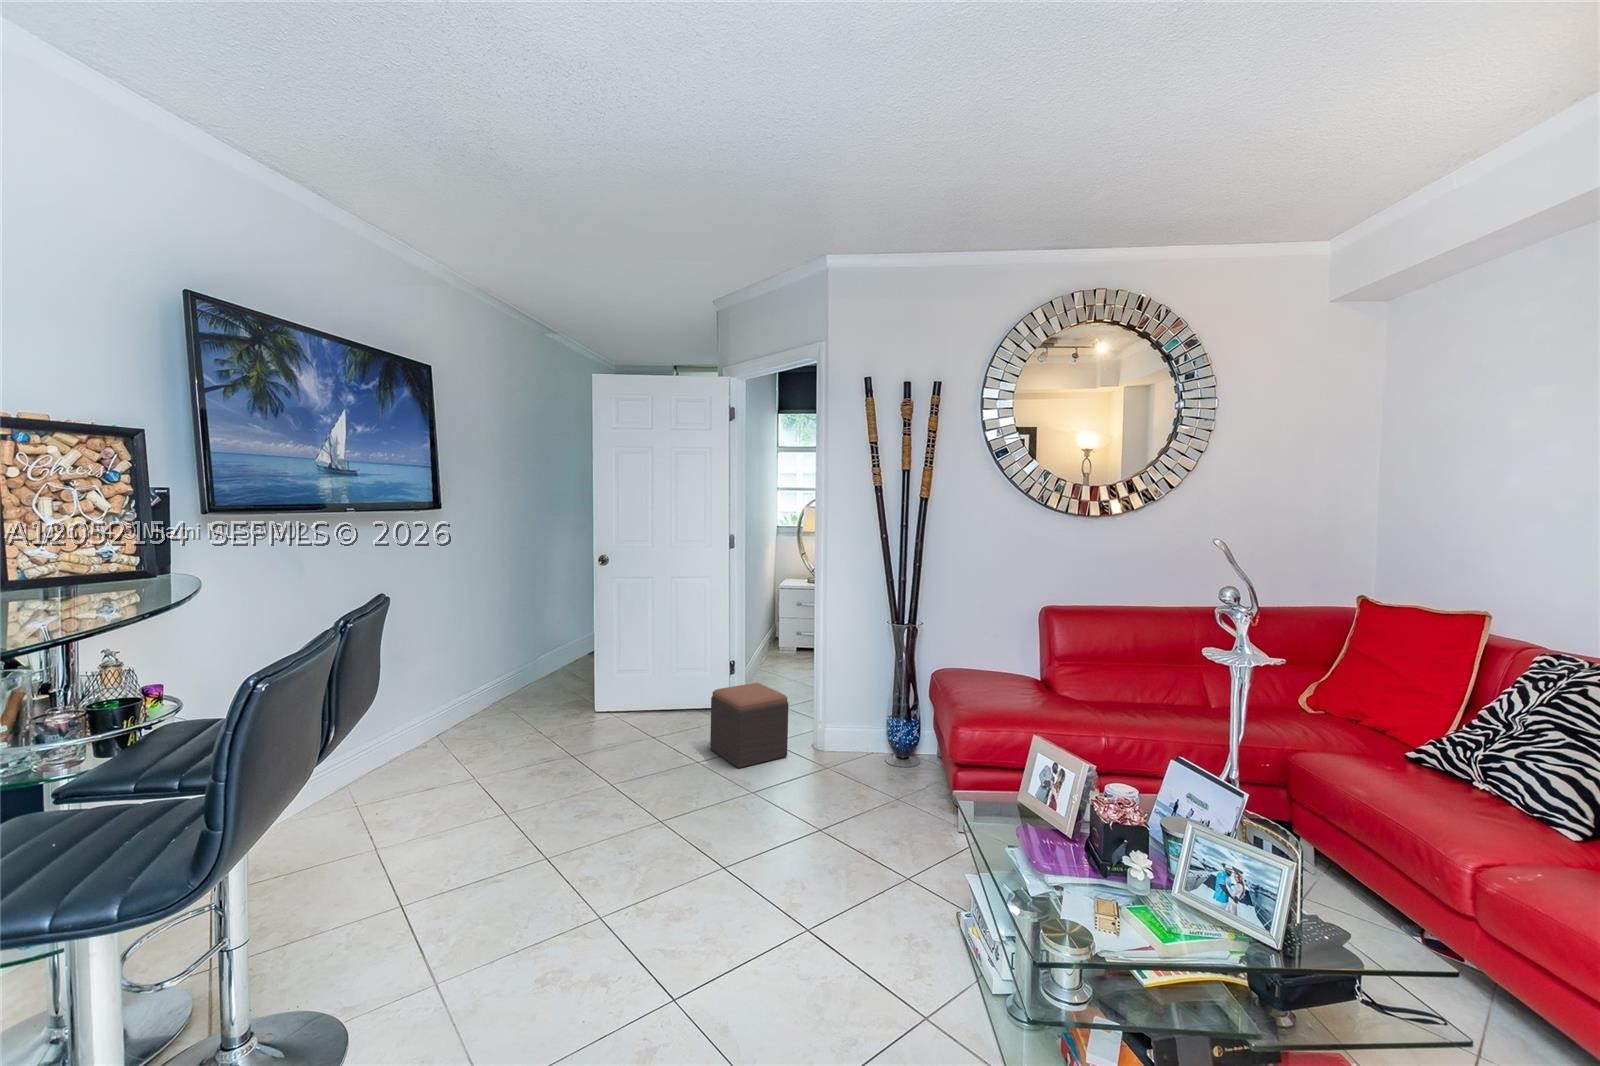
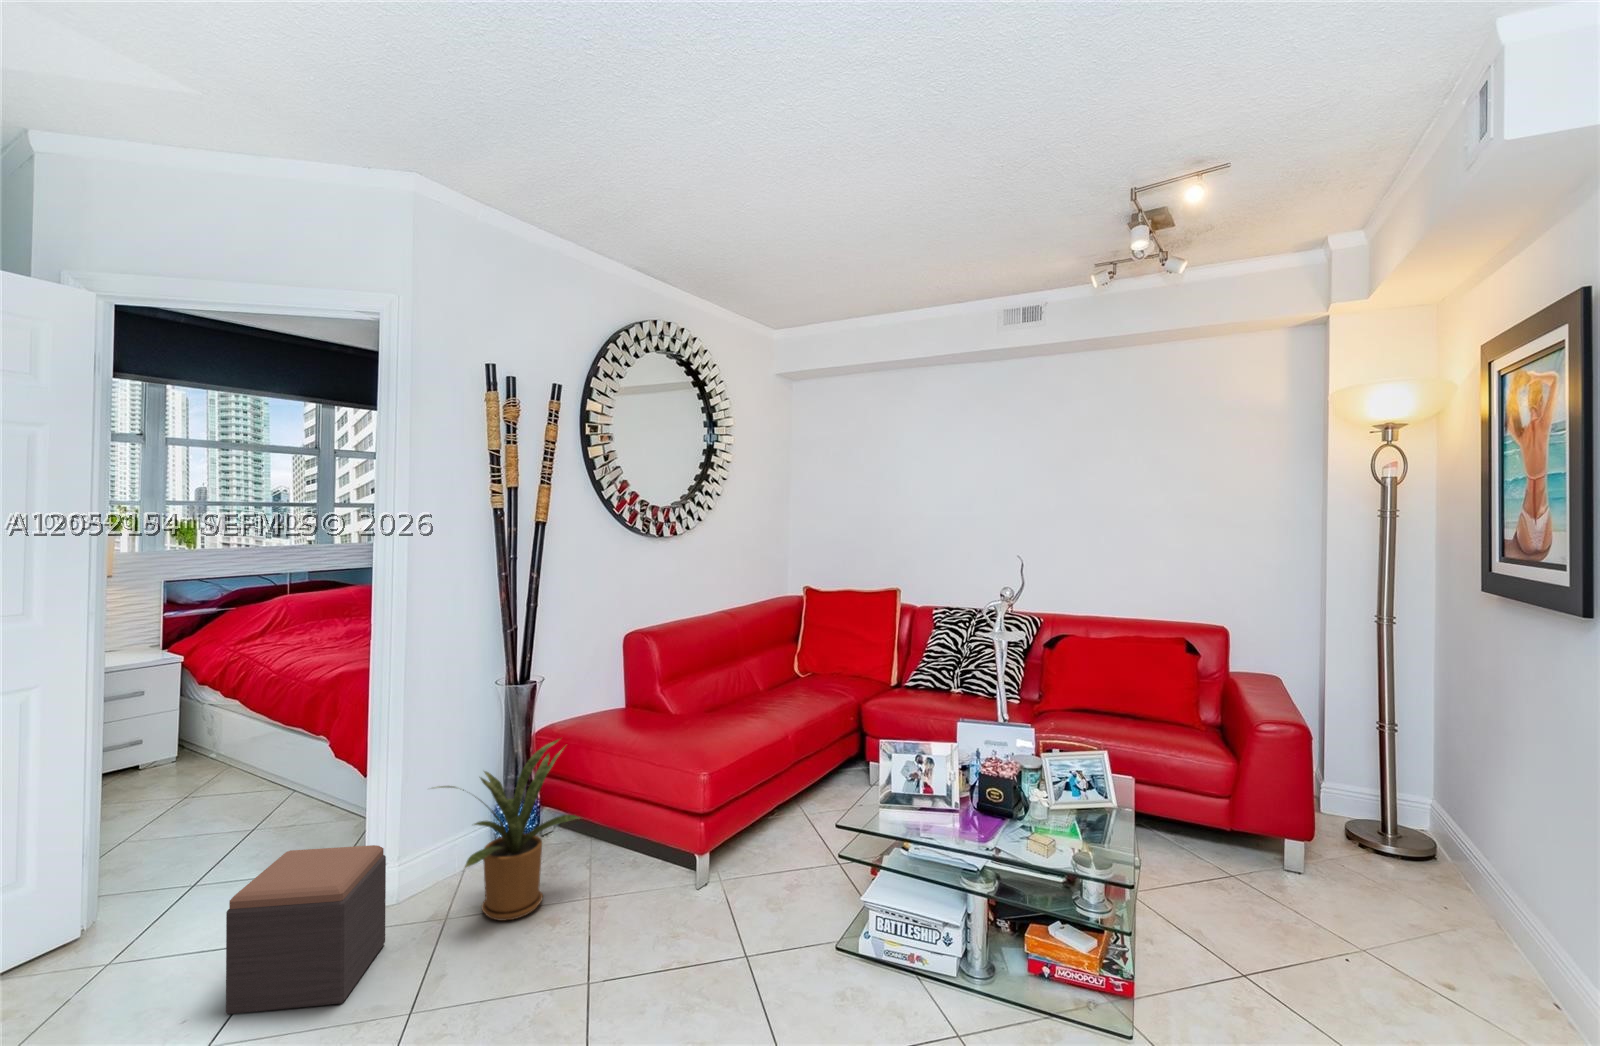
house plant: none [807,666,908,781] -> present [438,739,579,920]

